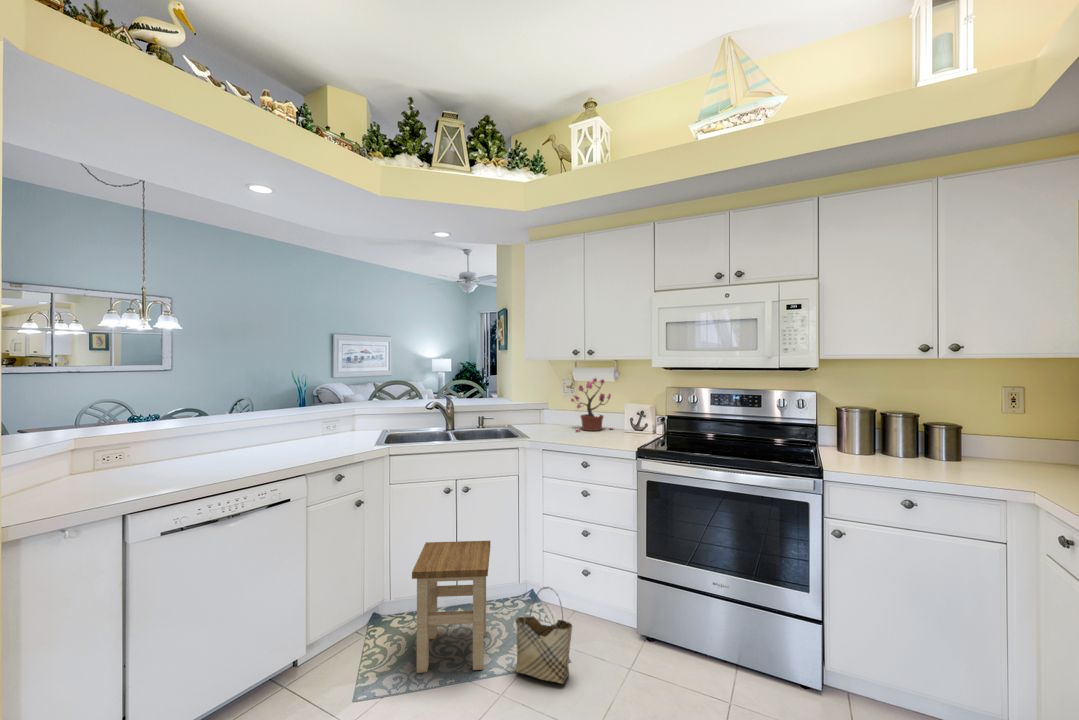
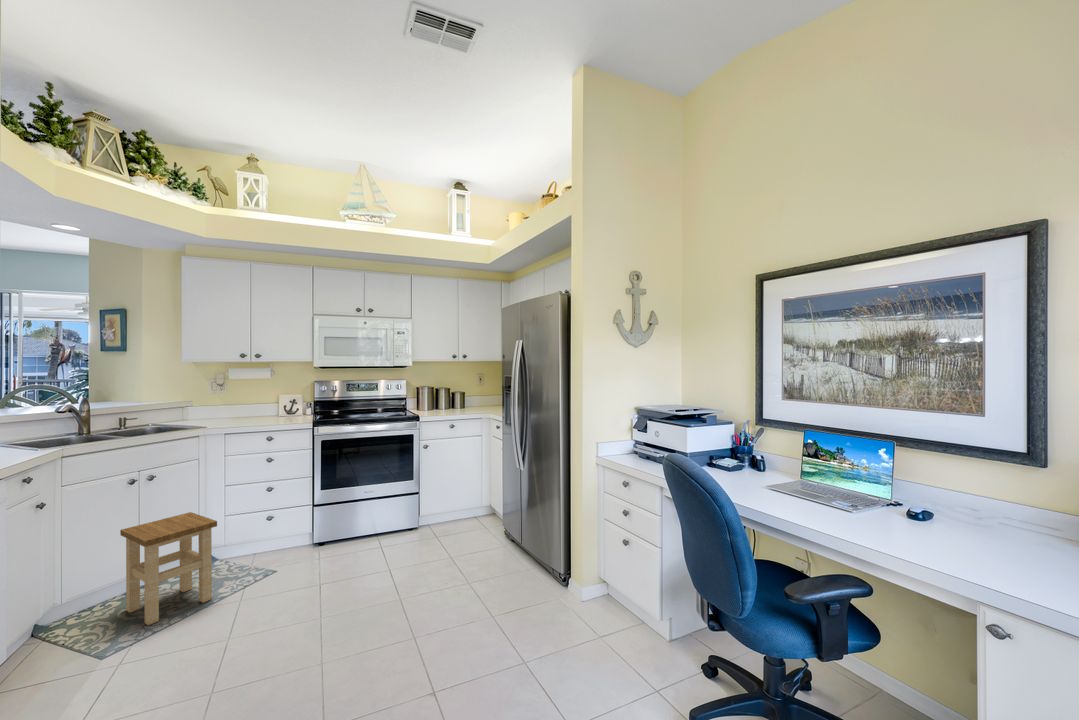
potted plant: present [571,378,613,431] -> none [225,376,266,420]
woven basket: present [516,587,572,684] -> none [238,524,286,588]

